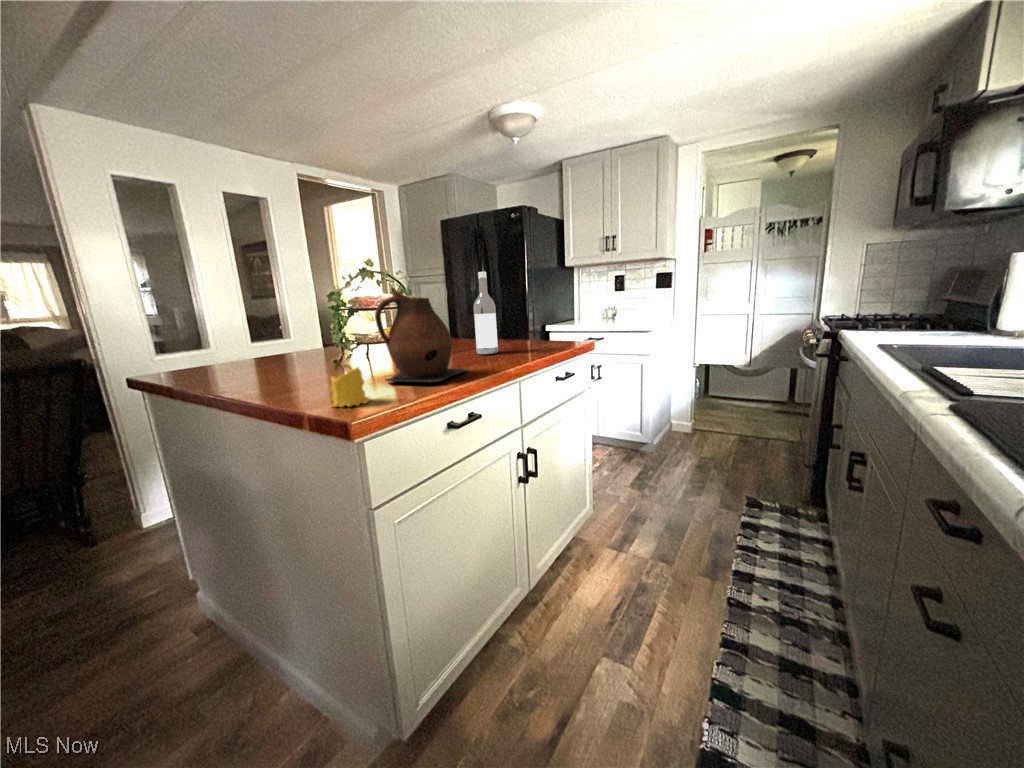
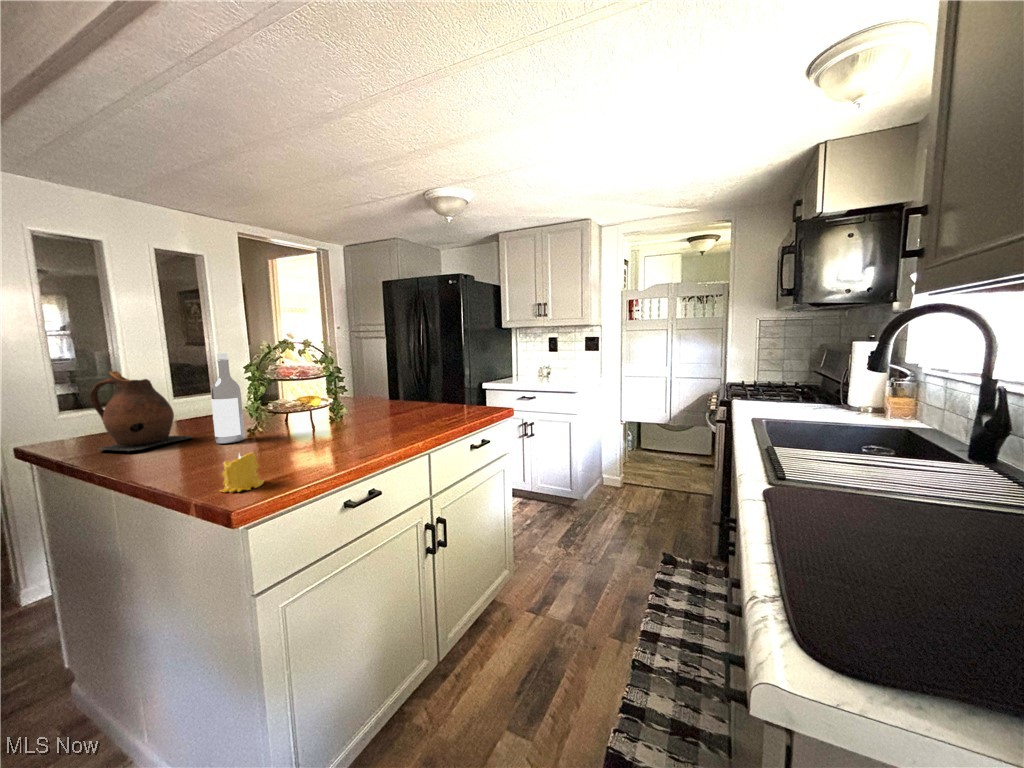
wine bottle: present [474,272,498,354] -> present [211,353,245,444]
ceramic pitcher: present [375,288,467,384] -> present [90,371,192,452]

